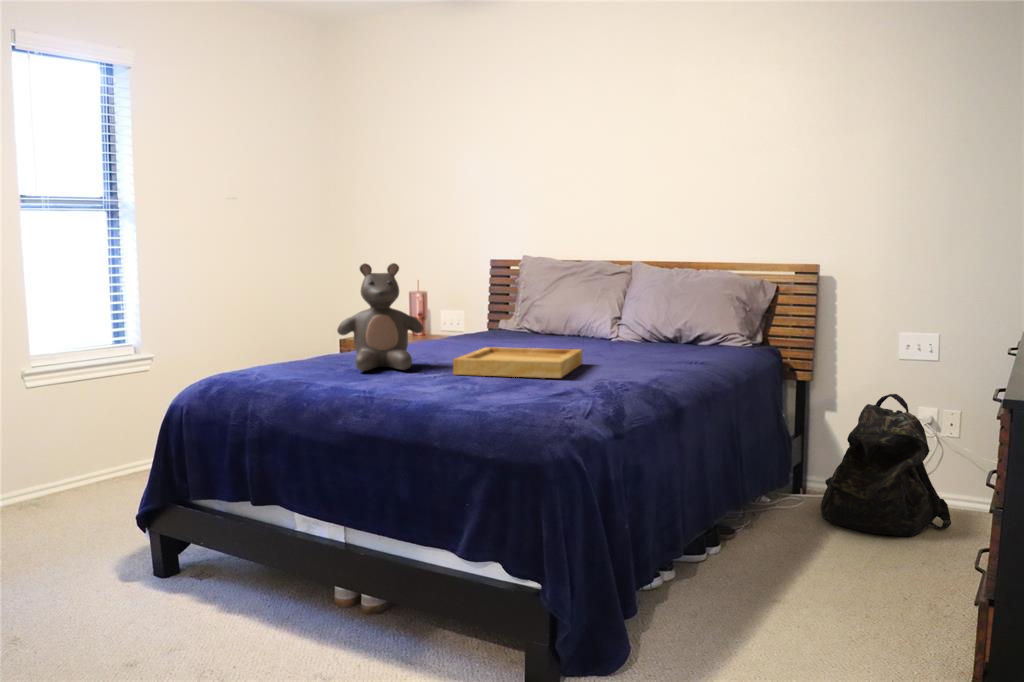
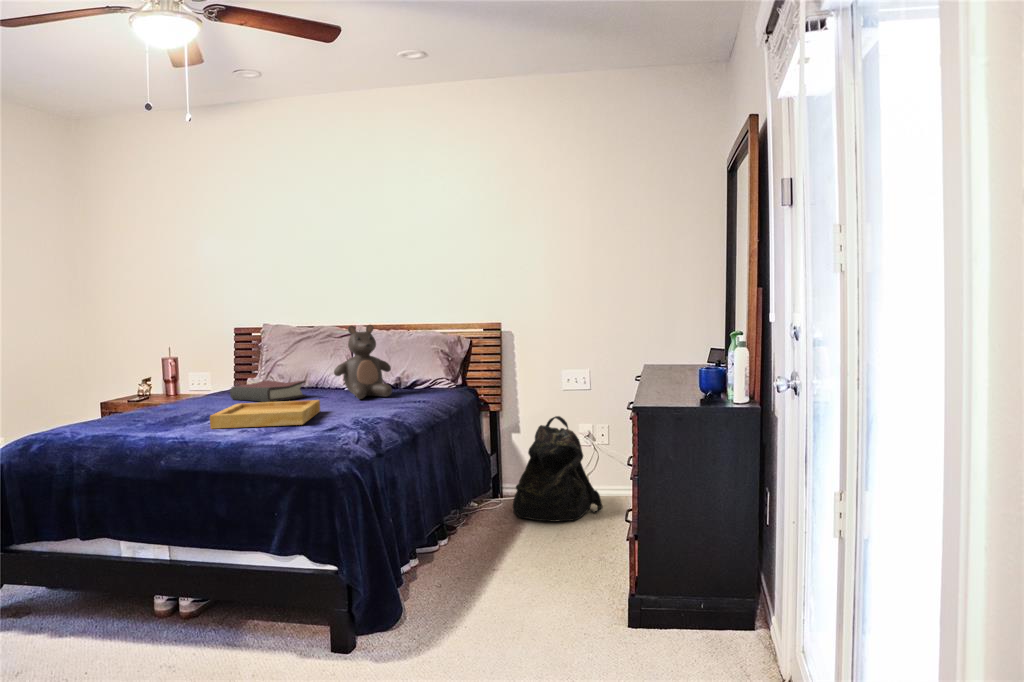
teddy bear: present [337,263,423,371] -> present [334,325,392,399]
hardback book: none [480,323,566,349] -> present [230,380,306,402]

